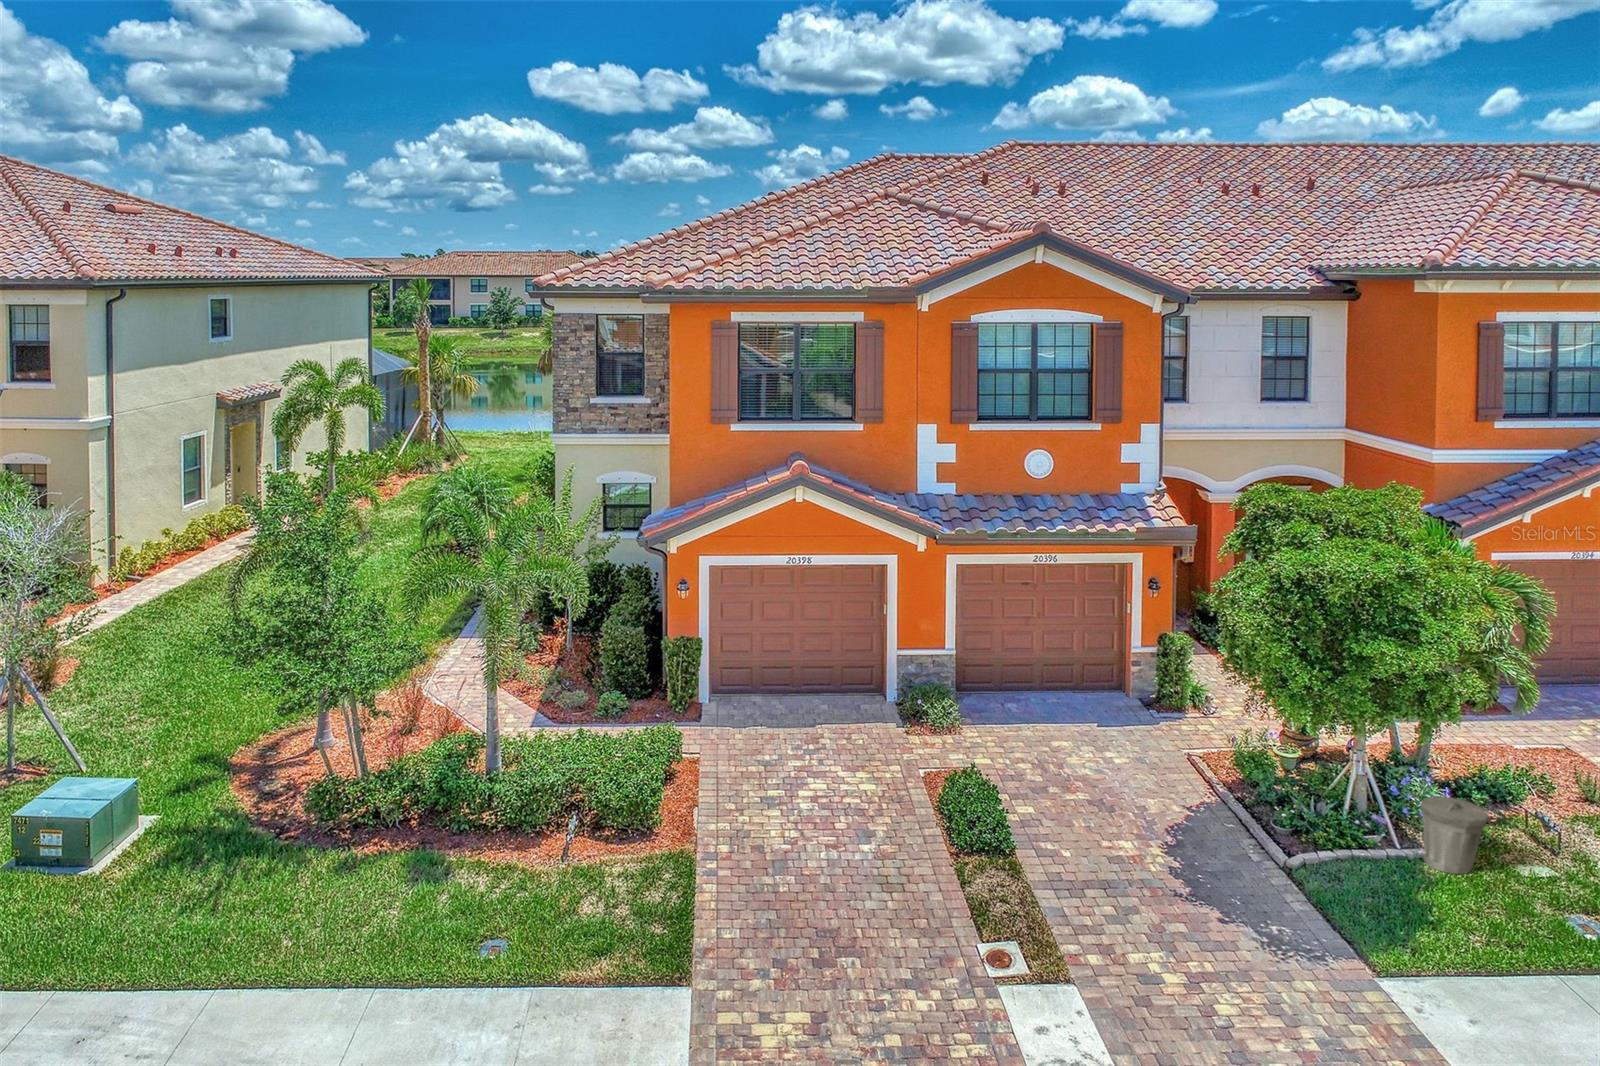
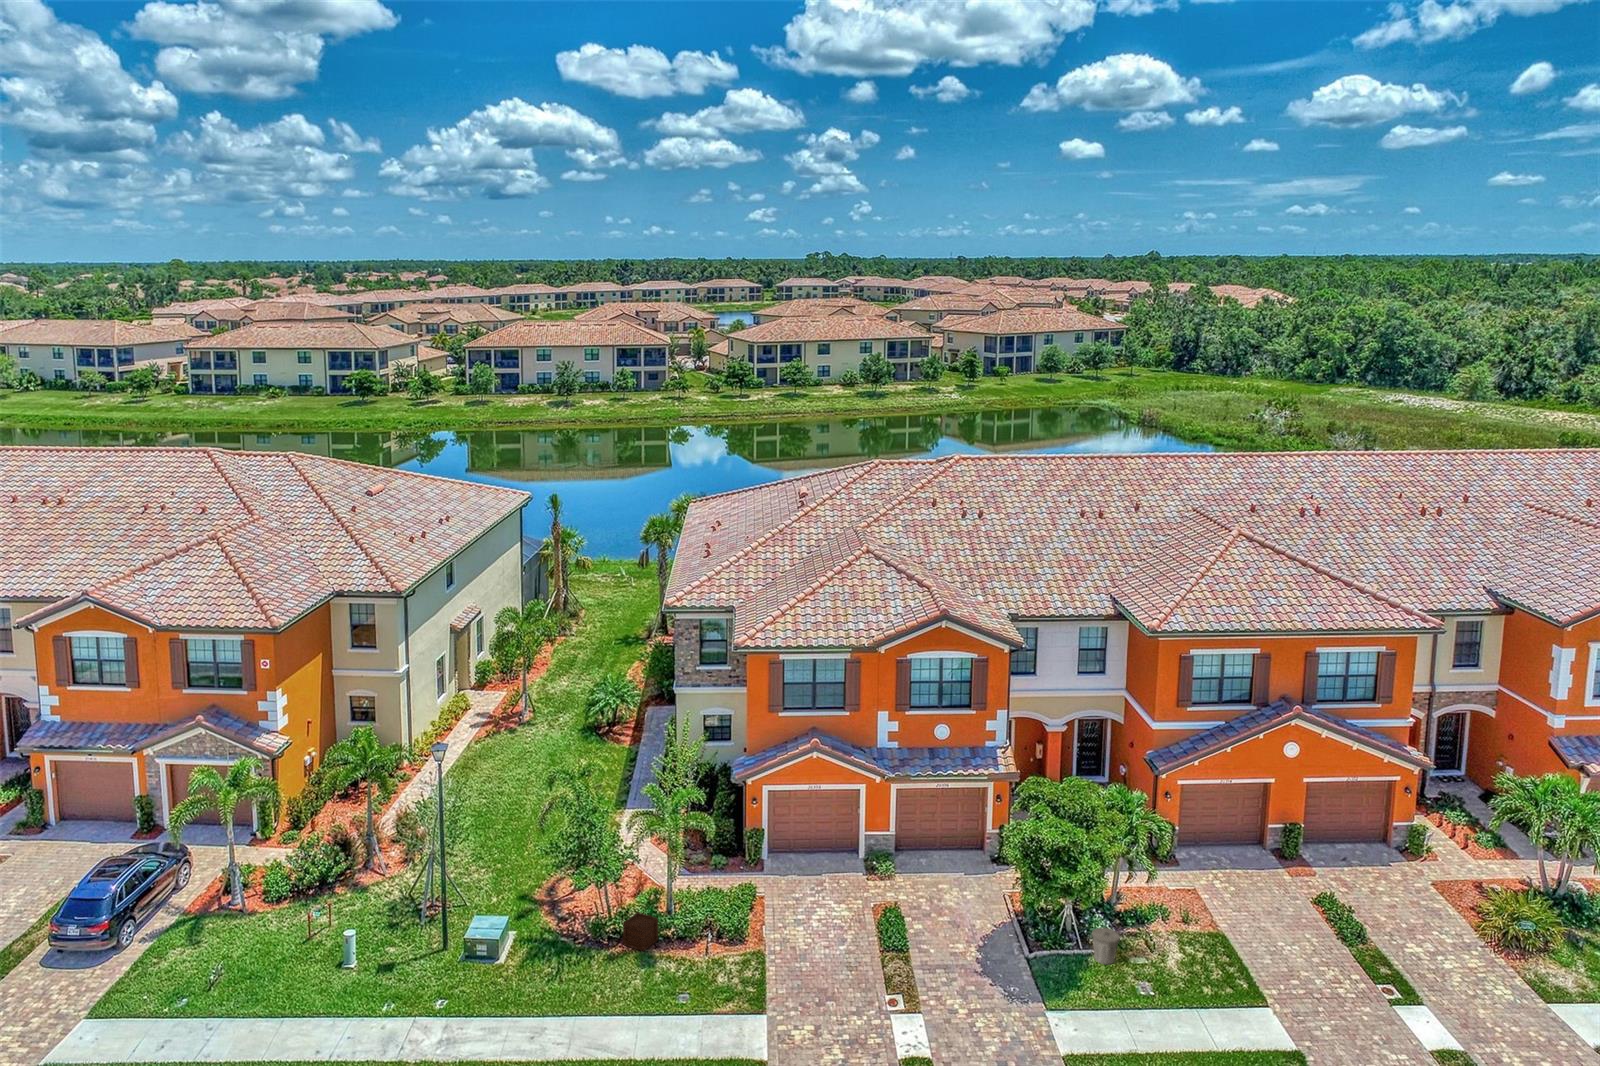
wooden crate: none [379,773,463,855] -> present [623,912,658,951]

